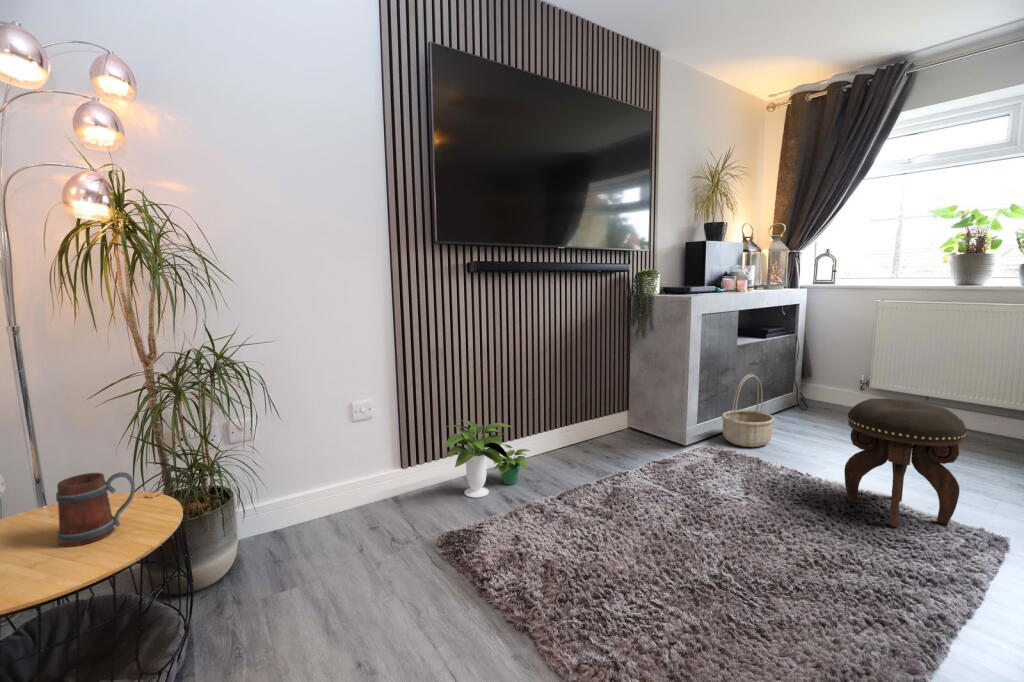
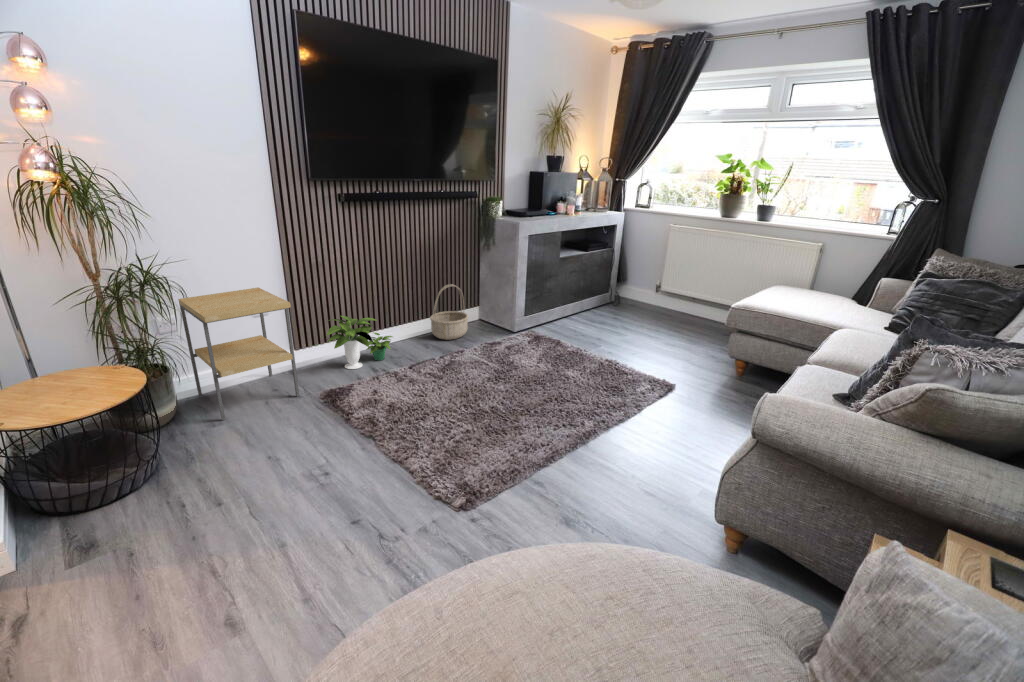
basket: present [722,374,775,447] -> present [430,284,468,340]
side table: none [257,380,406,582] -> present [178,288,299,420]
footstool: present [844,398,967,527] -> none [597,302,658,380]
mug: present [56,472,135,547] -> none [67,352,115,393]

